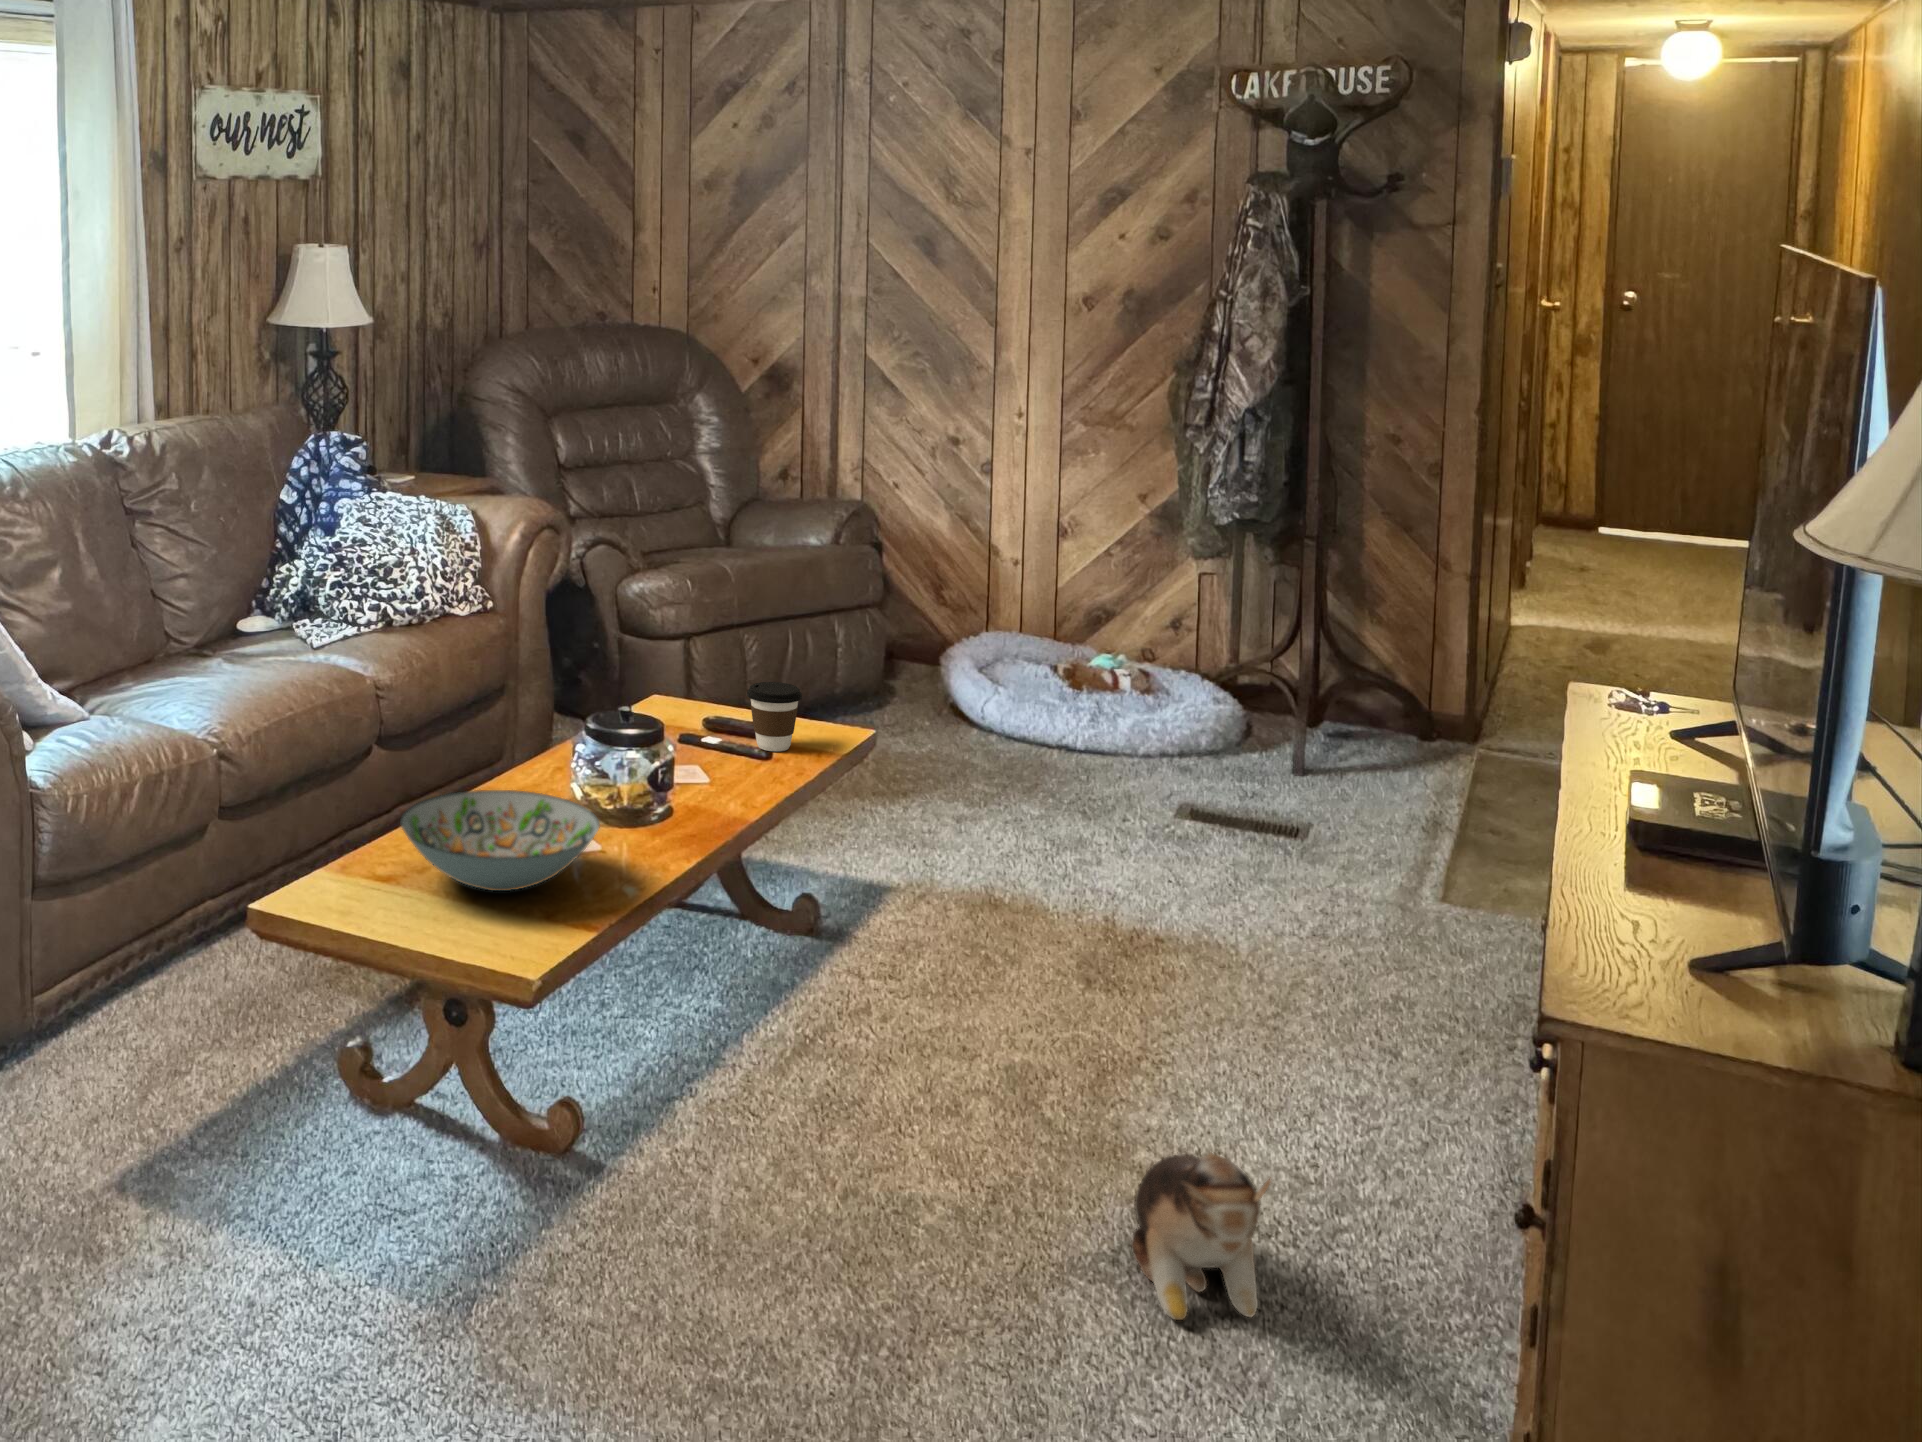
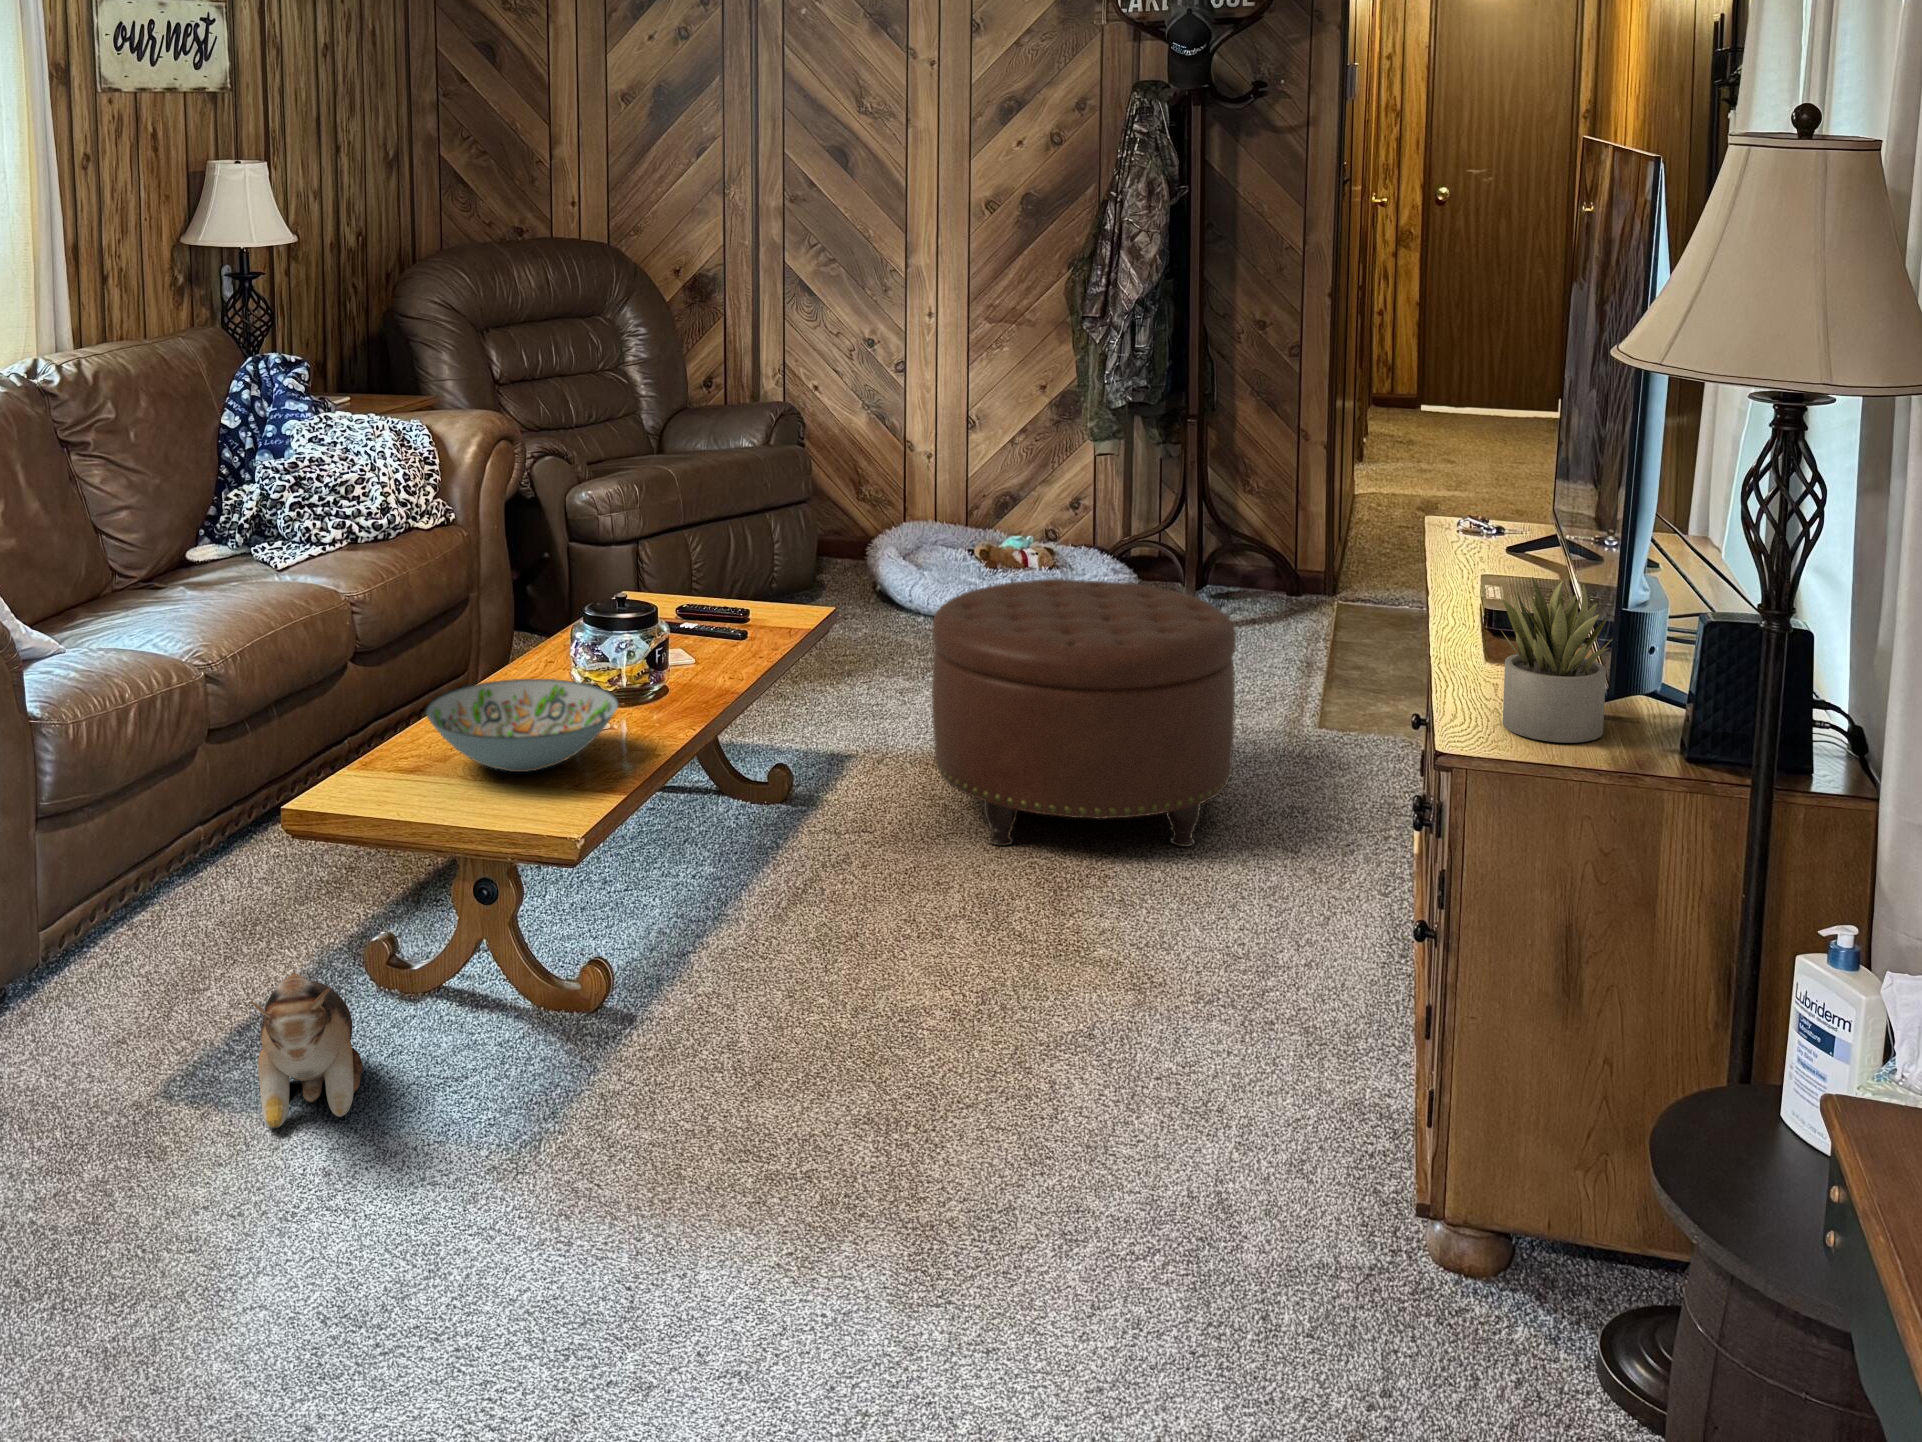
coffee cup: present [747,682,802,751] -> none [723,567,775,632]
ottoman: none [975,717,1328,1037] -> present [932,579,1236,847]
succulent plant: none [1617,793,1774,1010] -> present [1502,577,1612,743]
plush toy: present [1131,1153,1271,1320] -> present [251,973,362,1128]

